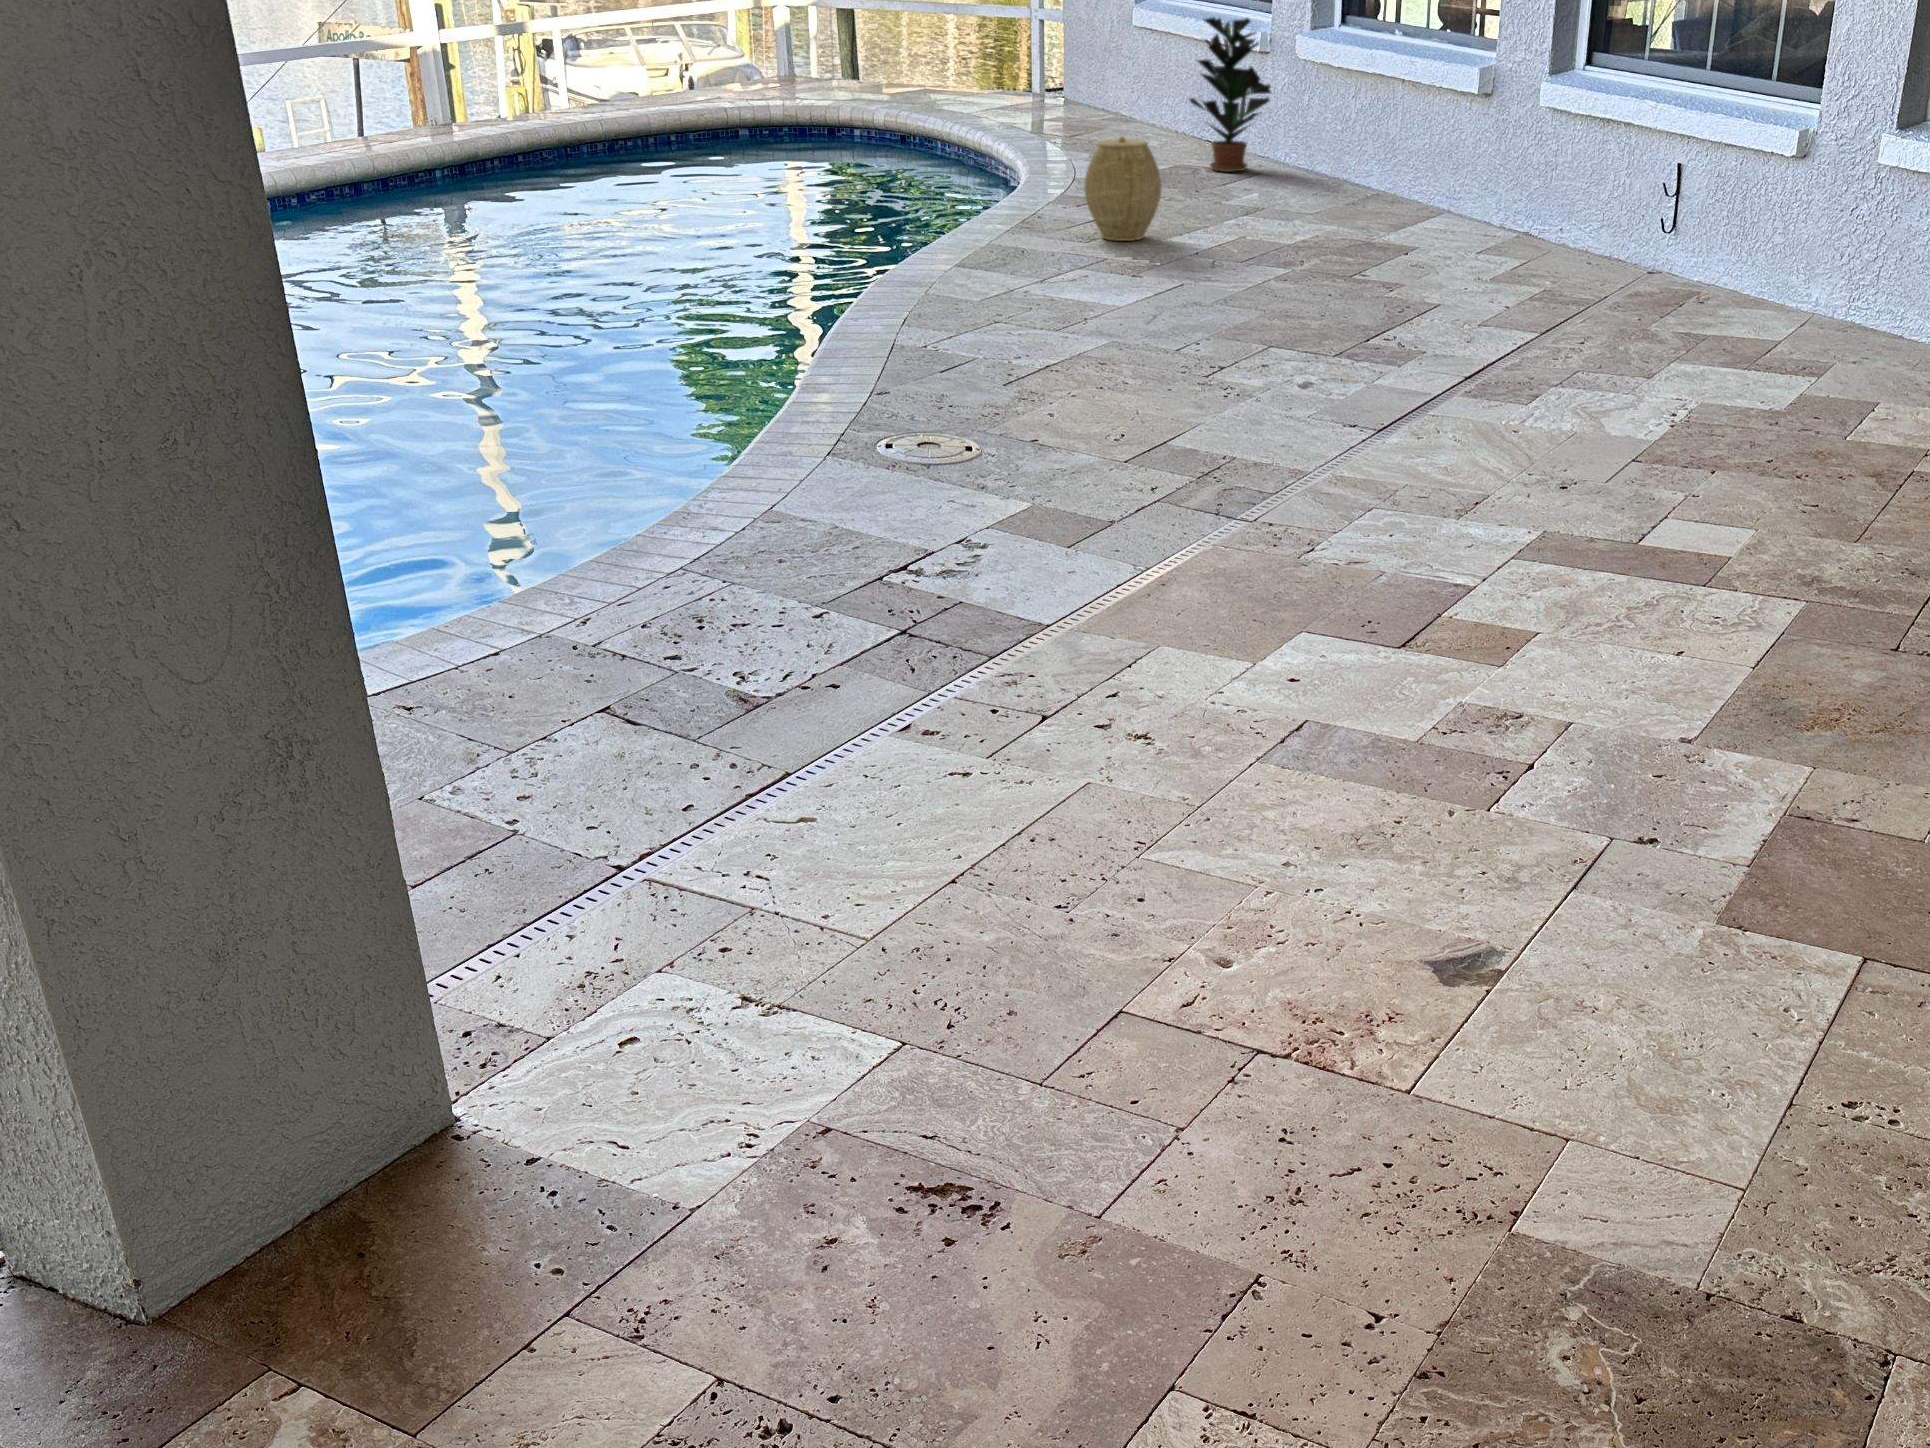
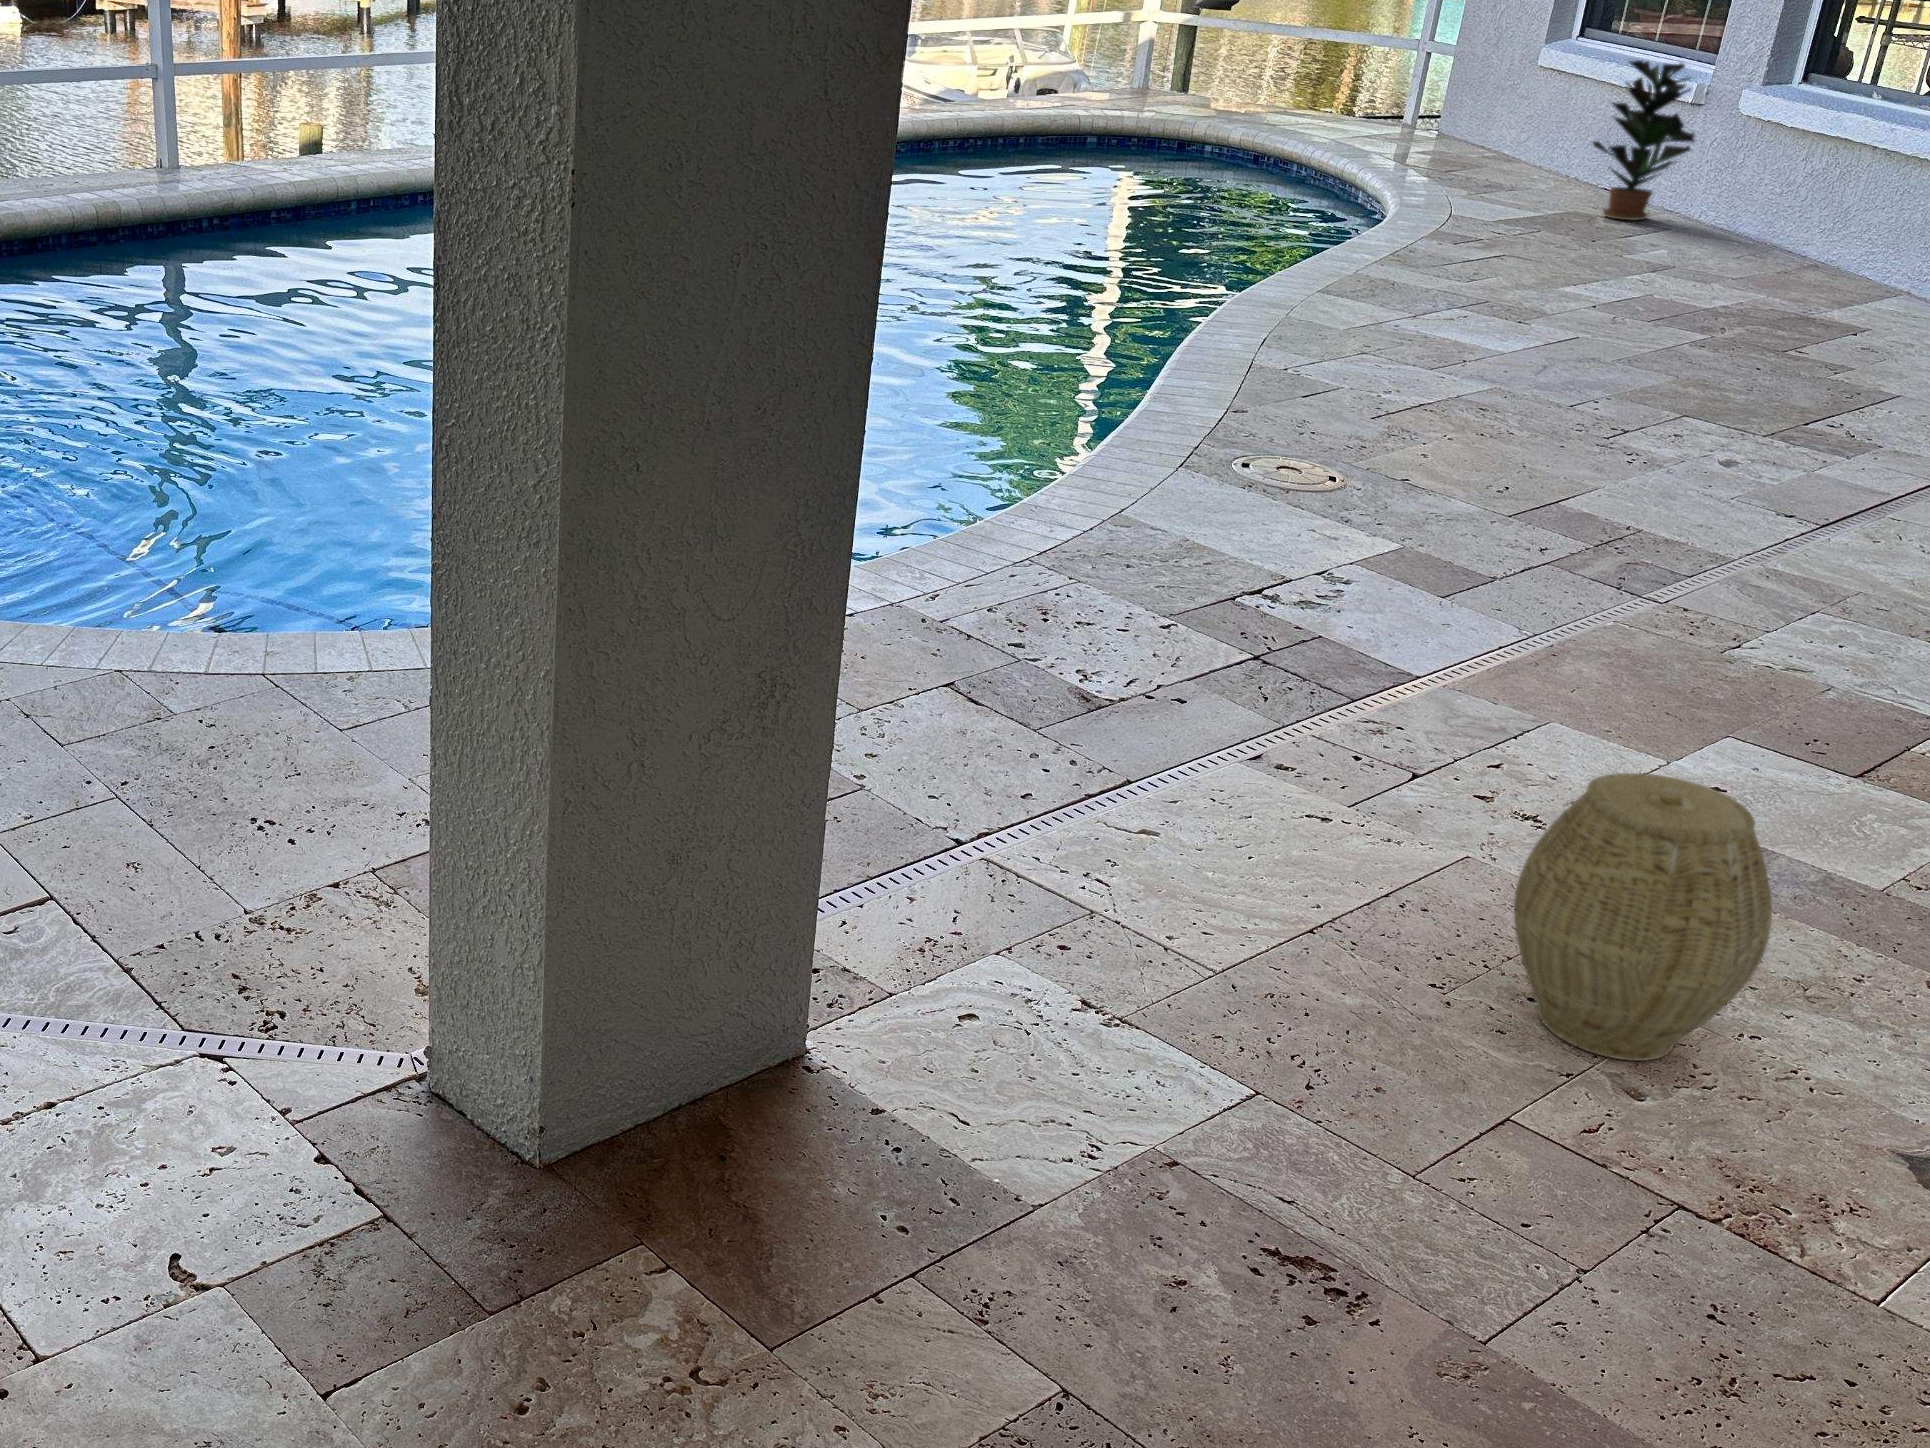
woven basket: present [1084,137,1162,241] -> present [1514,773,1772,1061]

